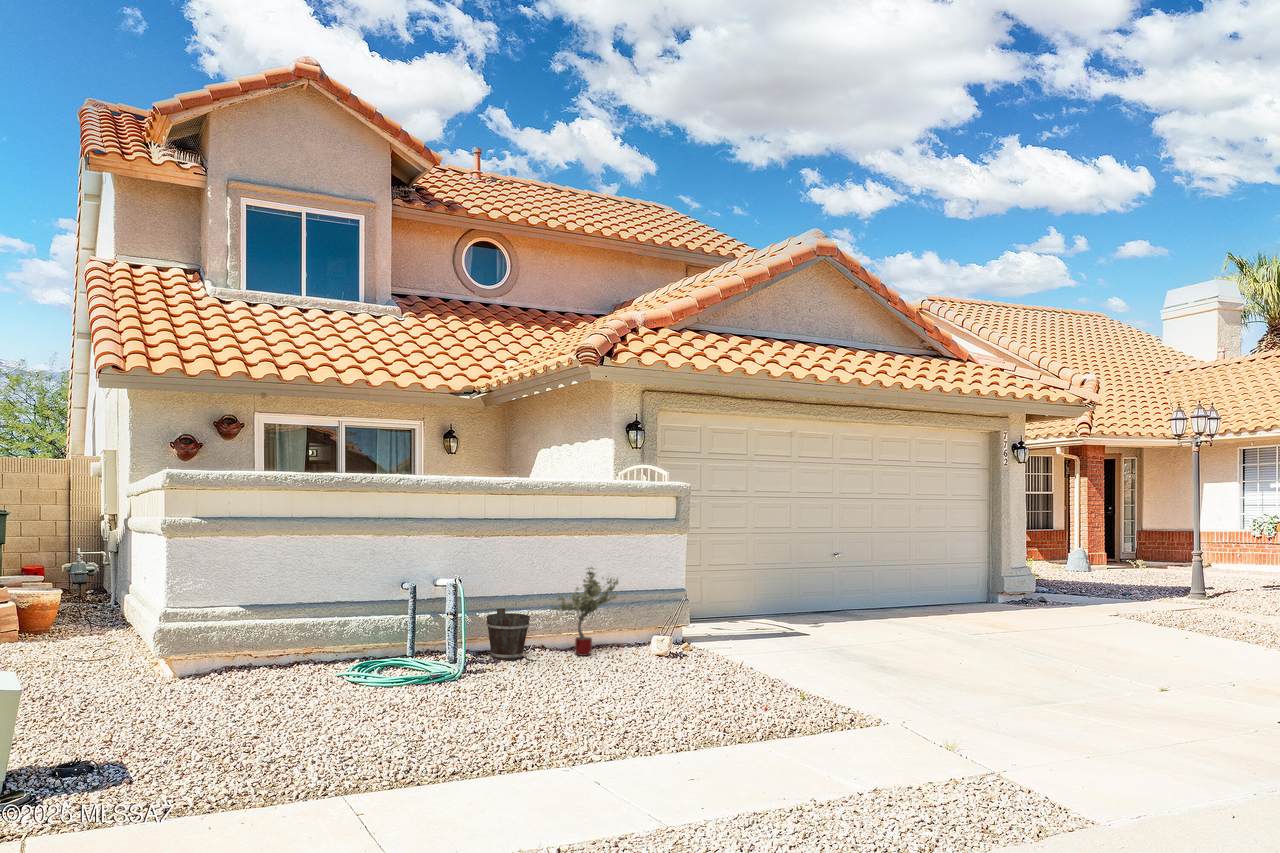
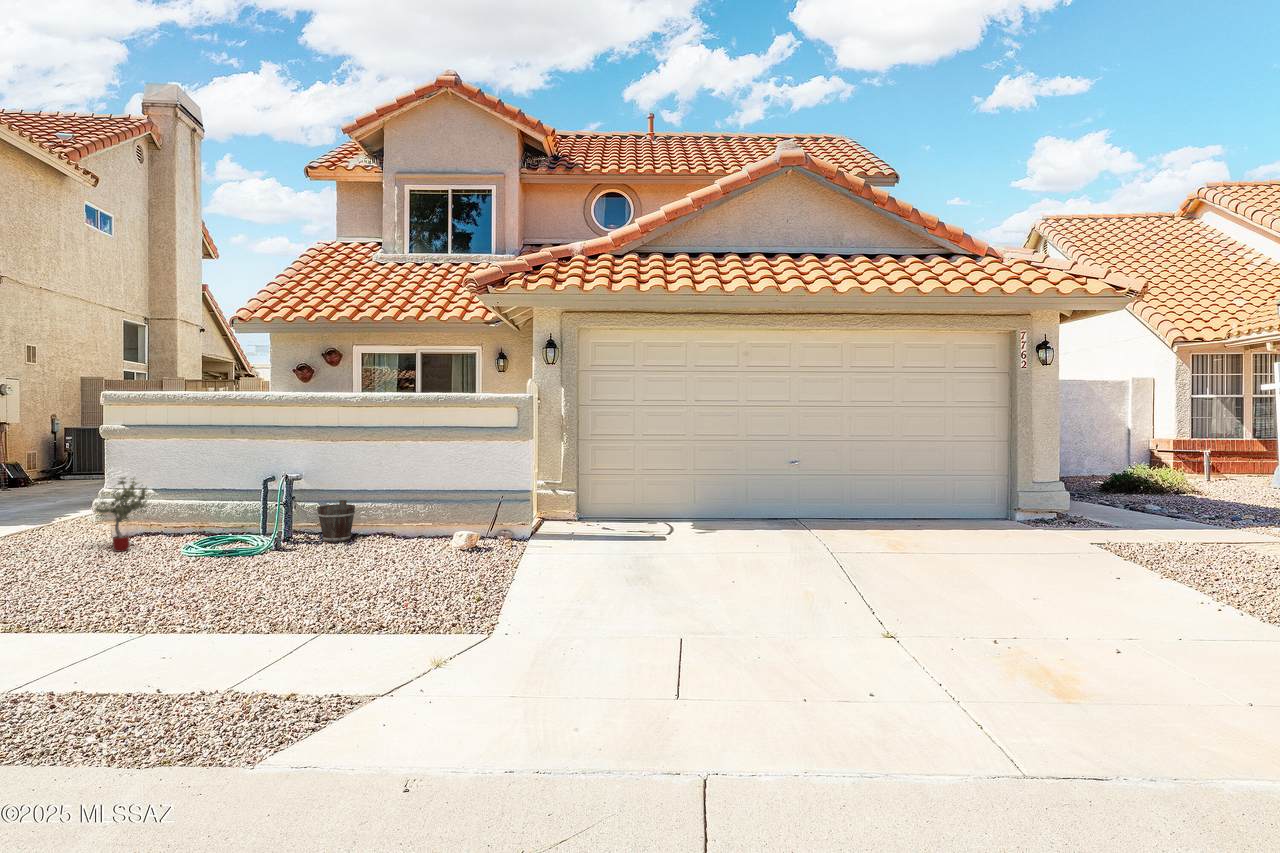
potted tree: present [551,567,618,656] -> present [96,477,148,552]

